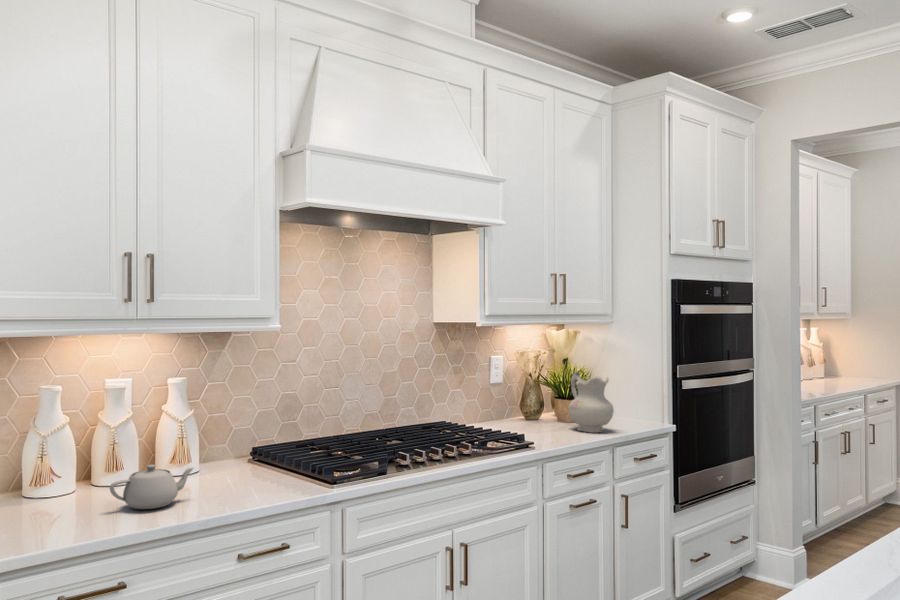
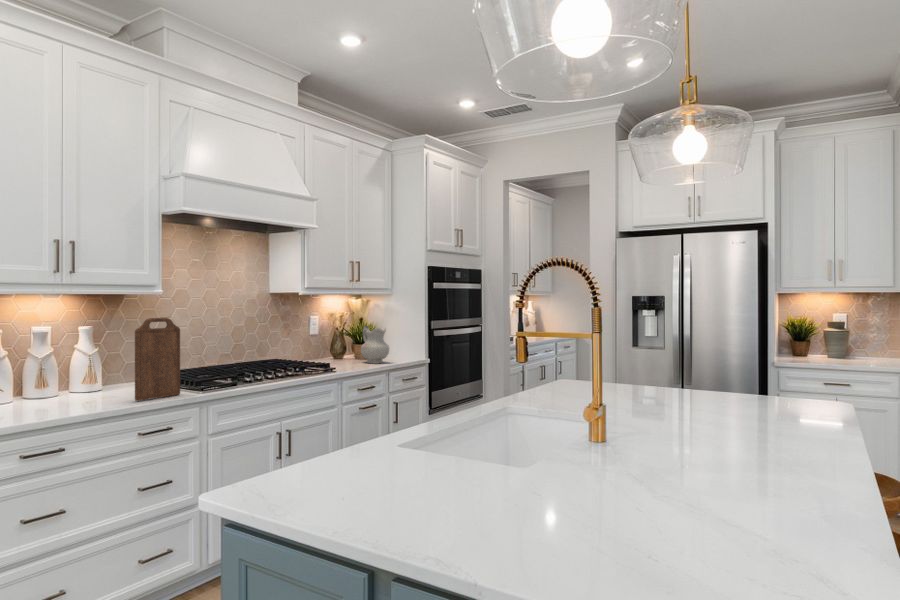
cutting board: none [231,371,300,505] -> present [135,318,180,401]
teapot: present [110,465,193,509] -> none [49,378,107,405]

